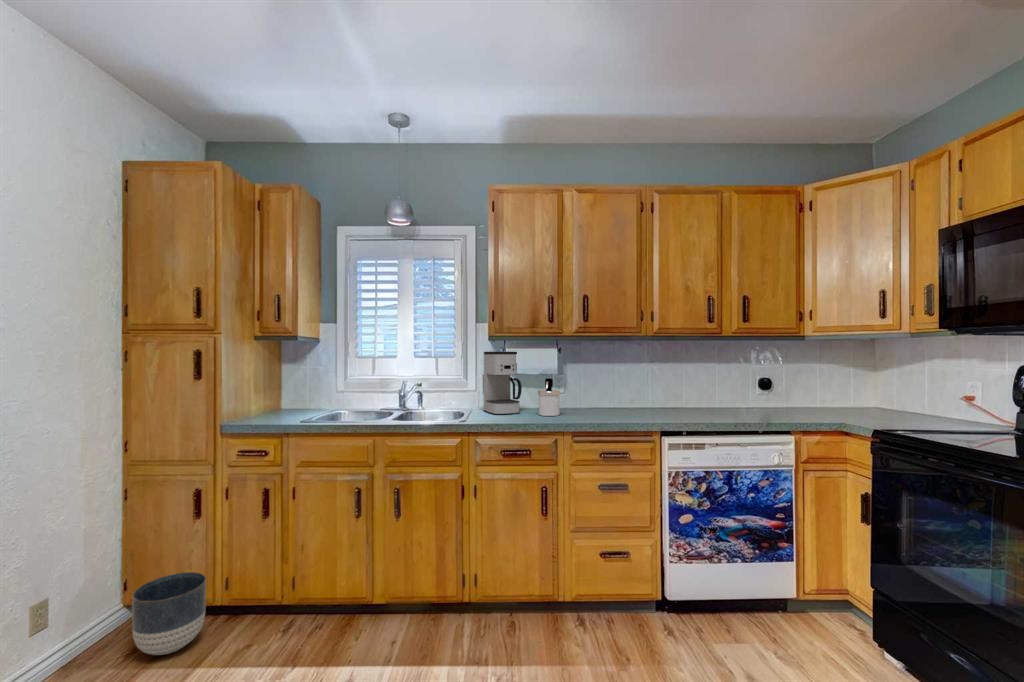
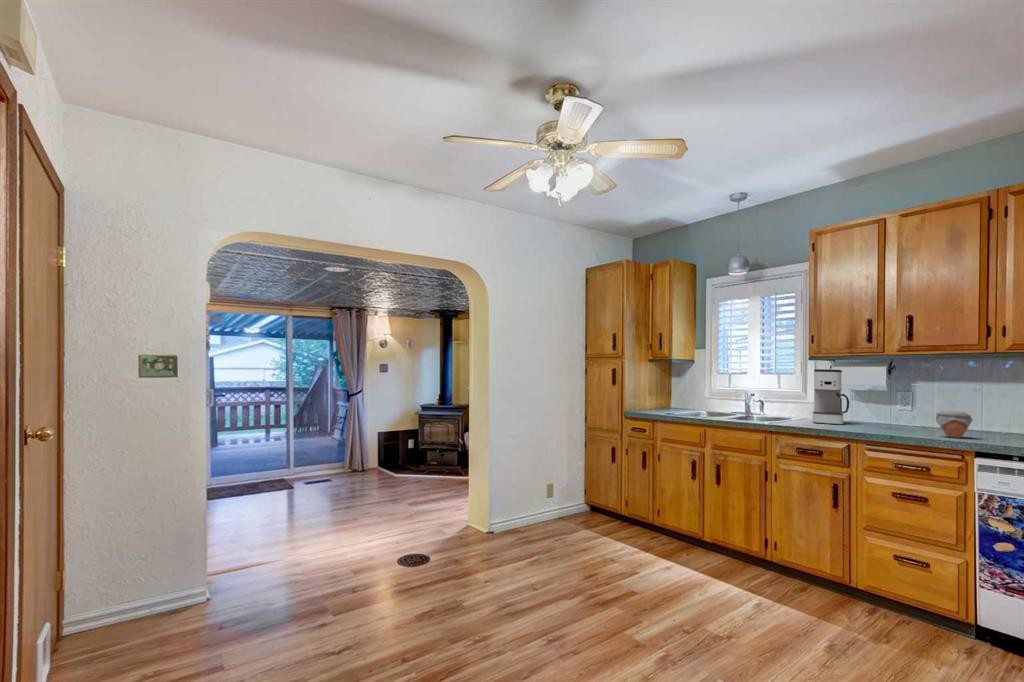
soap dispenser: present [538,378,560,416] -> none [853,394,879,429]
jar: none [622,392,648,419] -> present [936,411,973,438]
planter: present [132,572,206,655] -> none [581,489,614,528]

